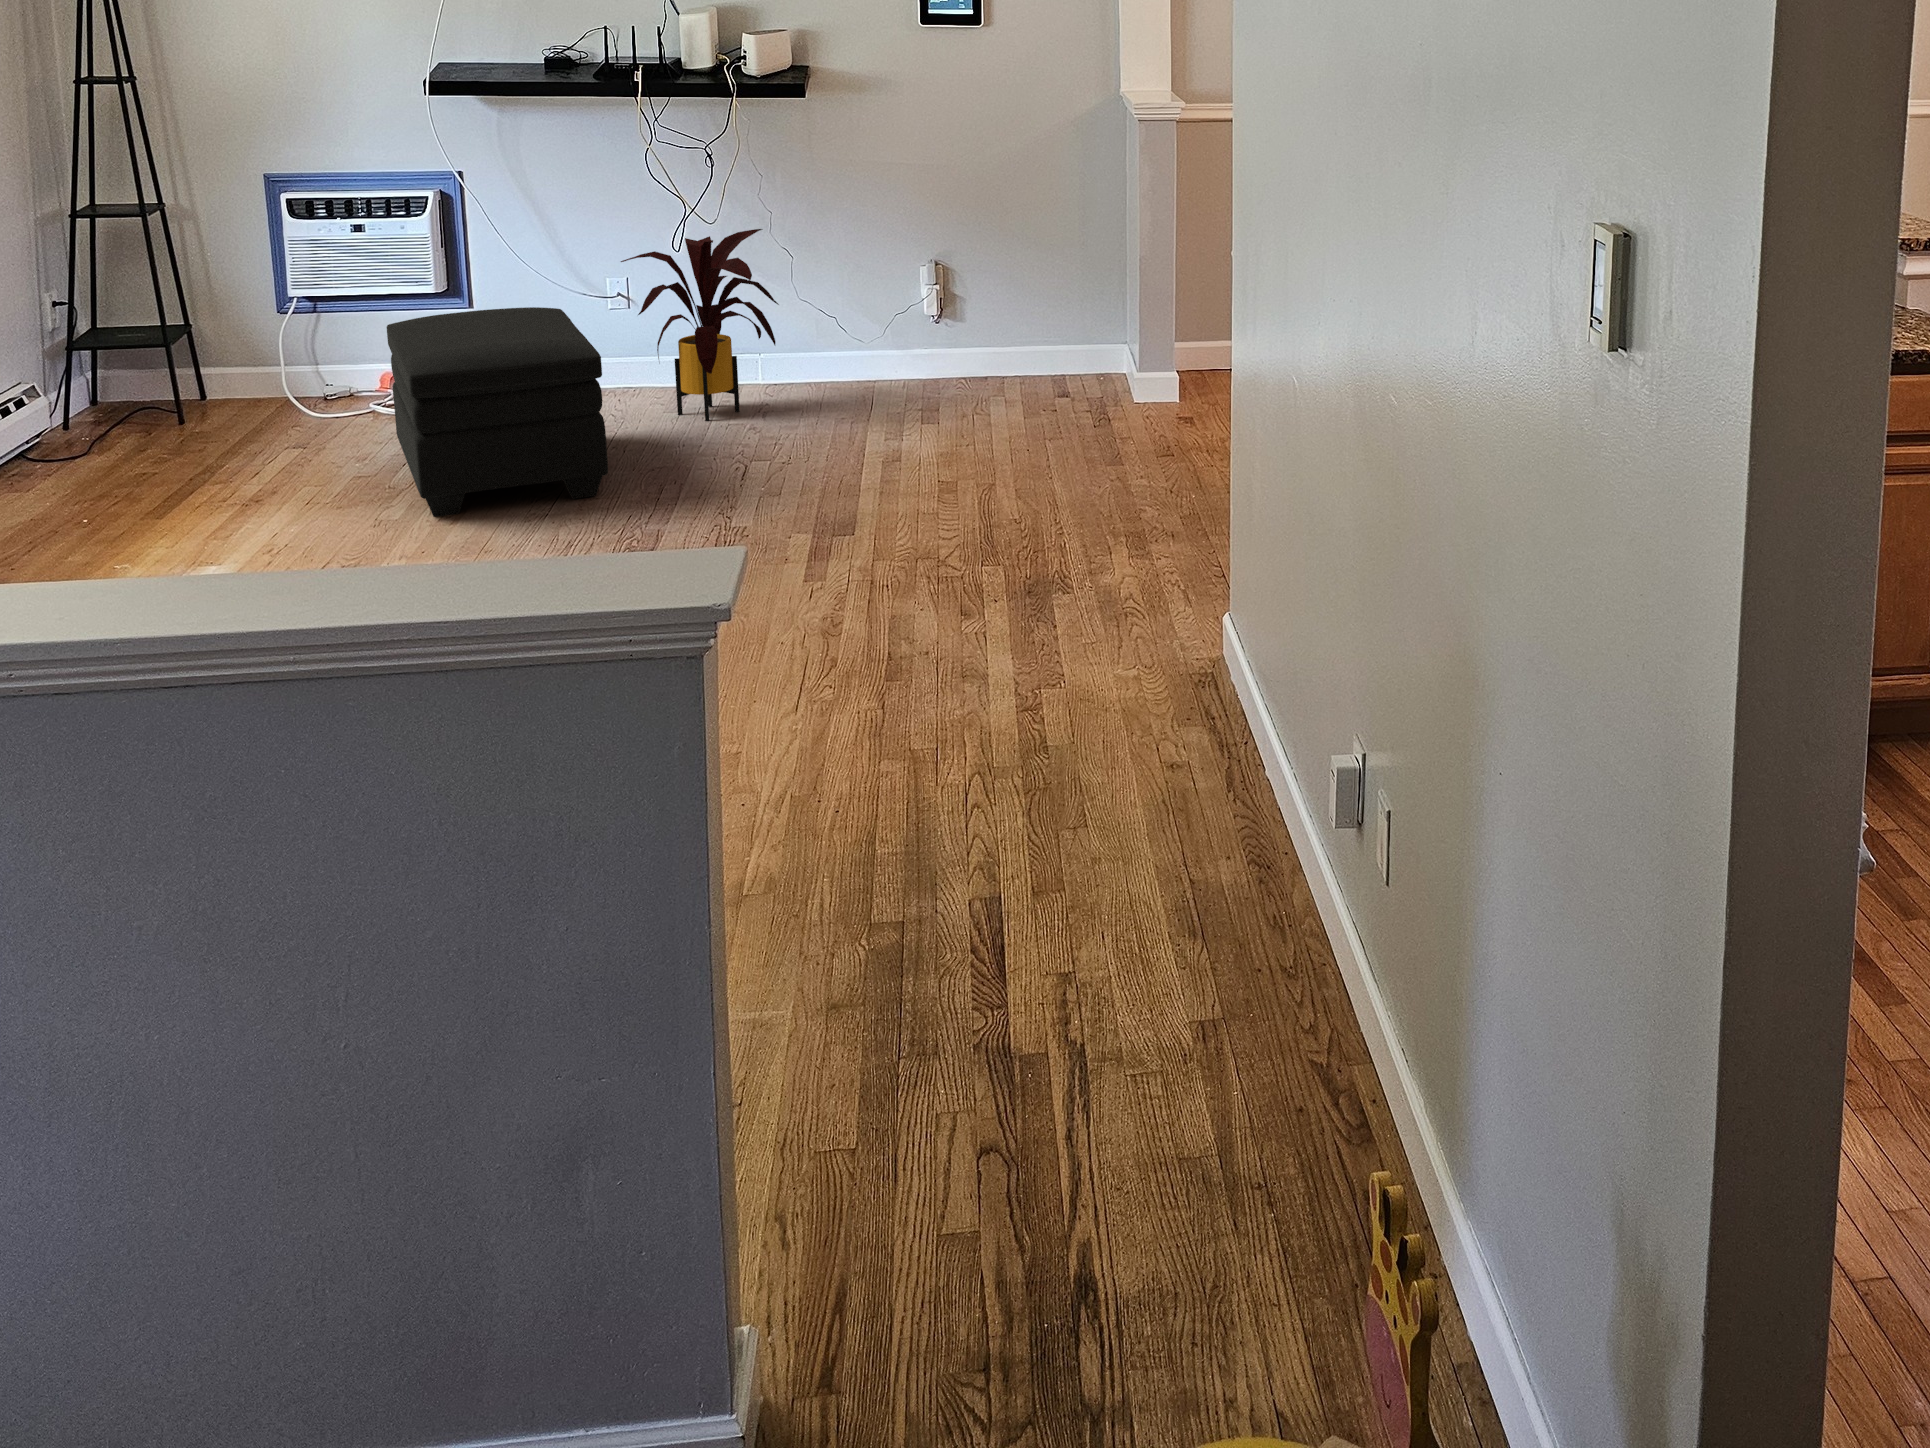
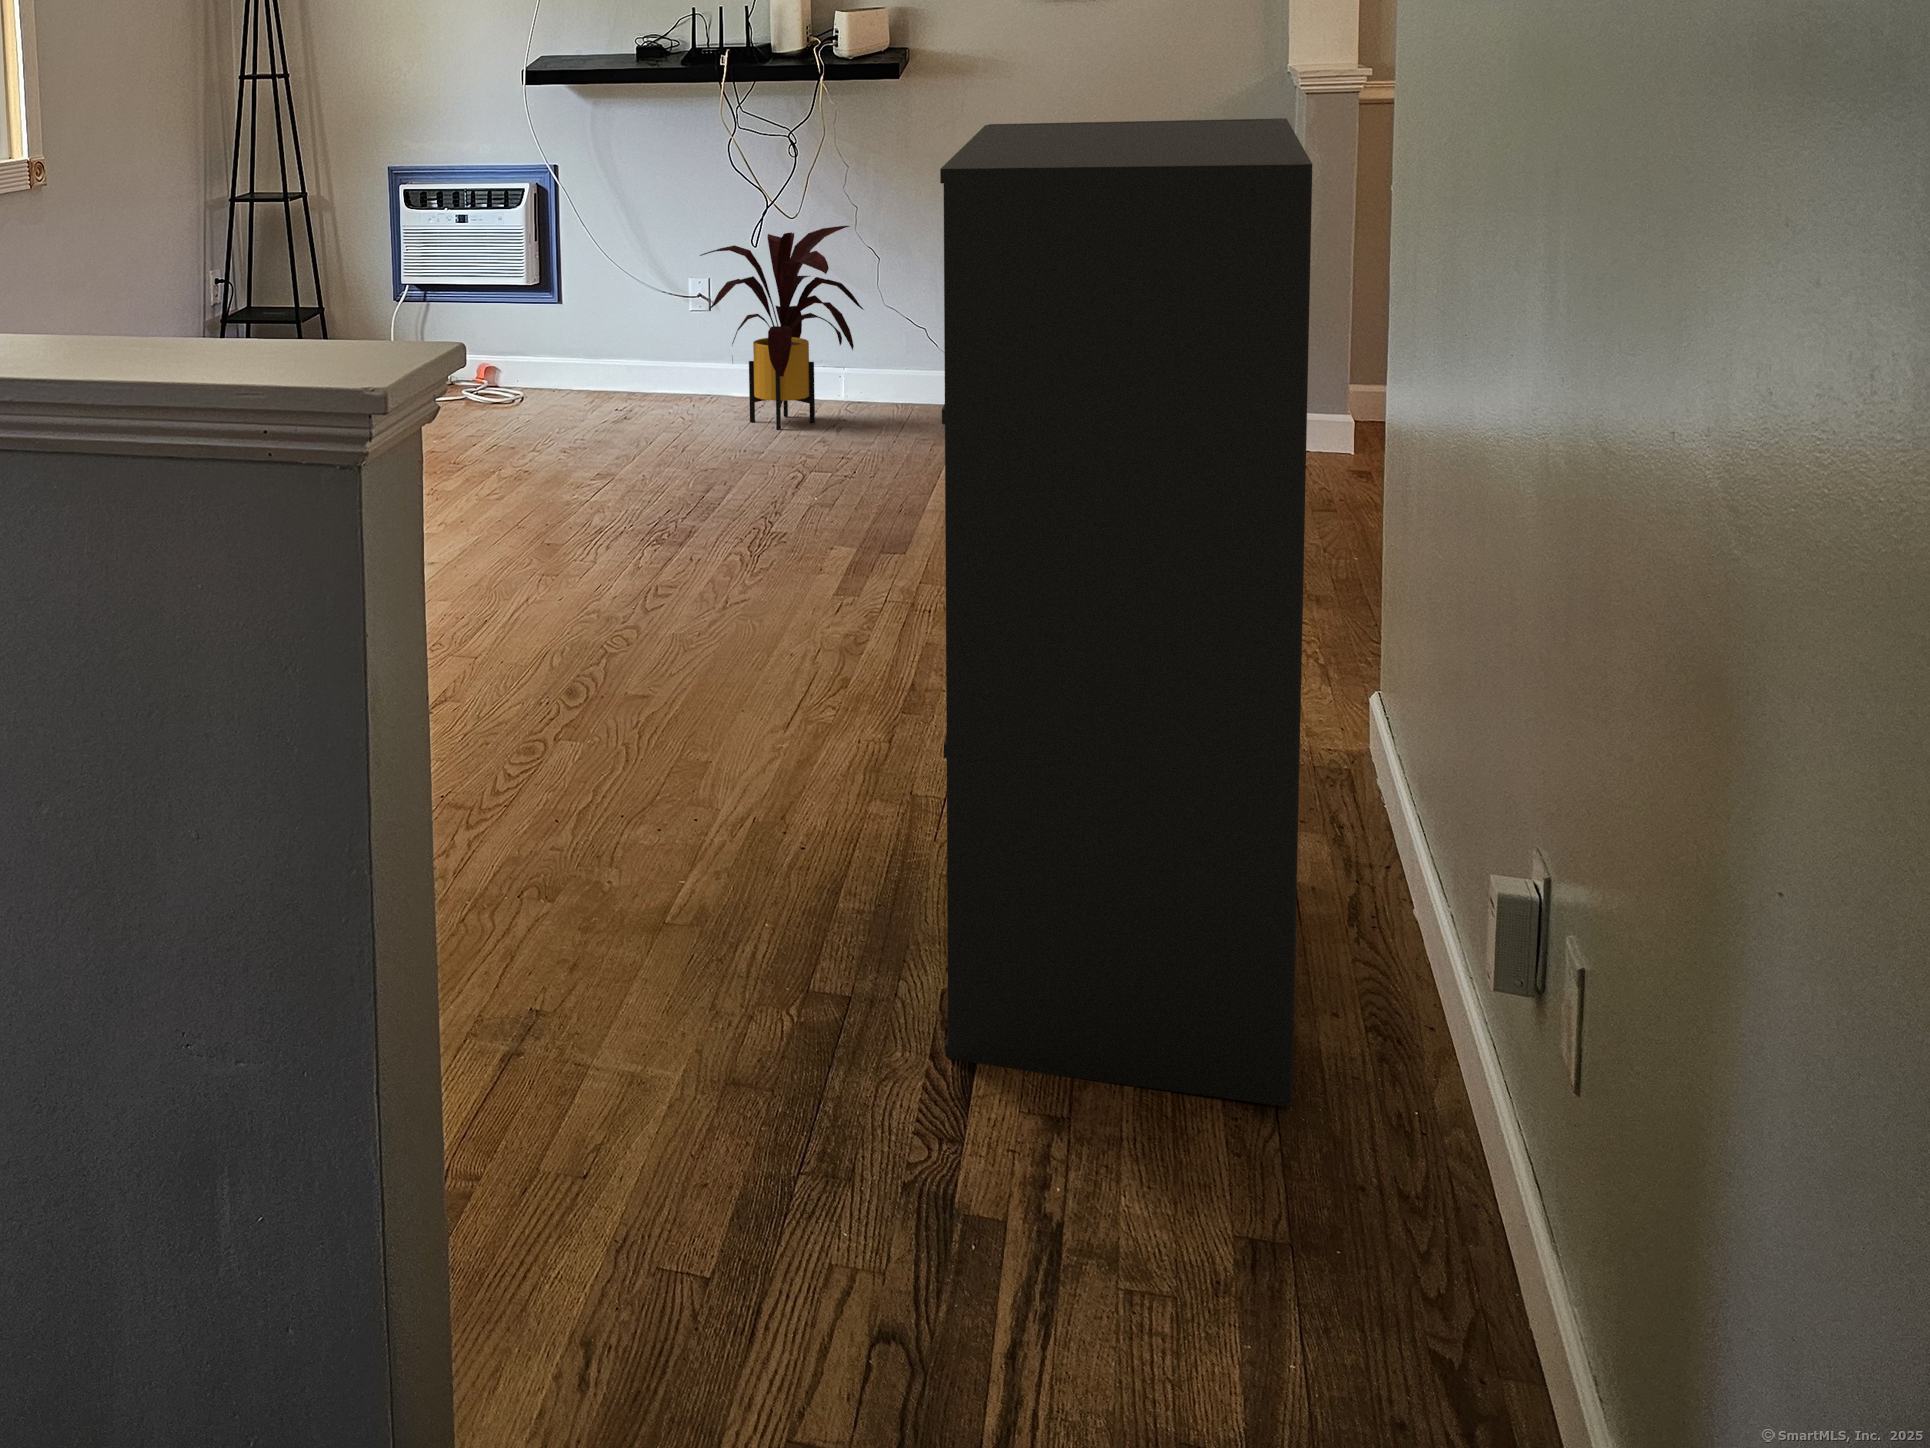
bookshelf: none [959,228,1214,953] -> present [940,118,1312,1107]
ottoman: present [387,307,608,517] -> none [465,294,656,494]

